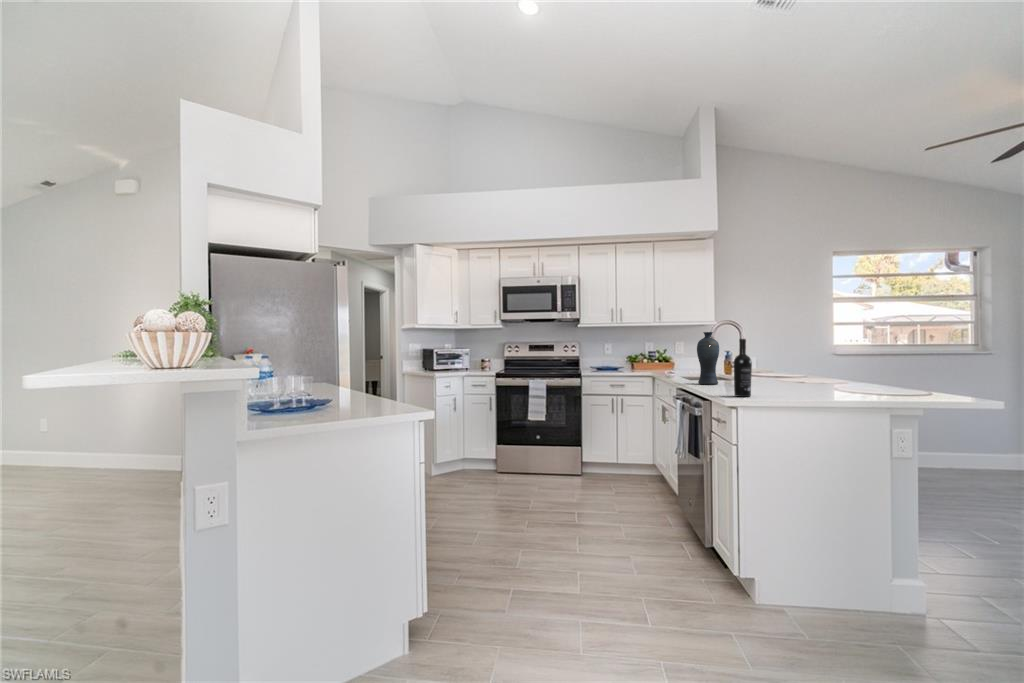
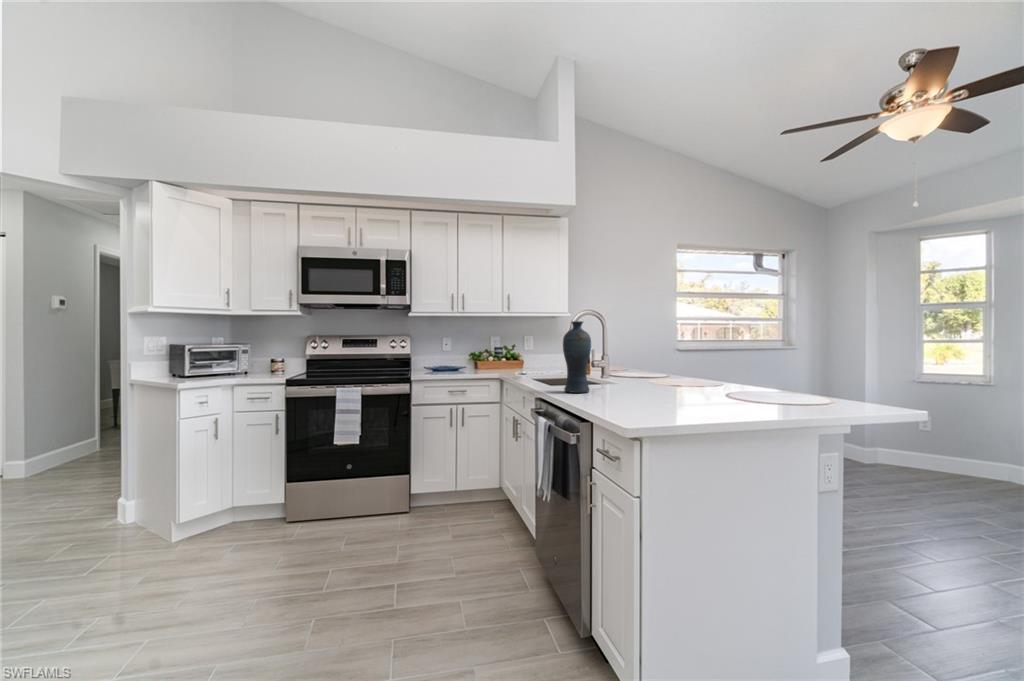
wine bottle: present [734,339,752,397] -> none [635,328,662,420]

